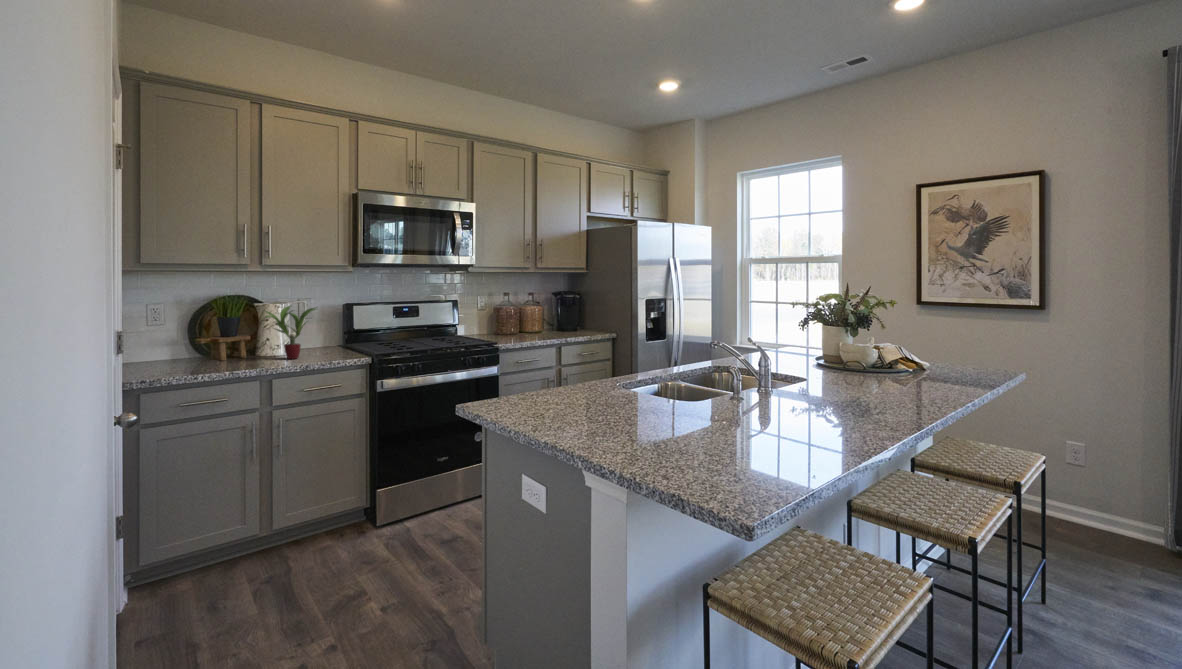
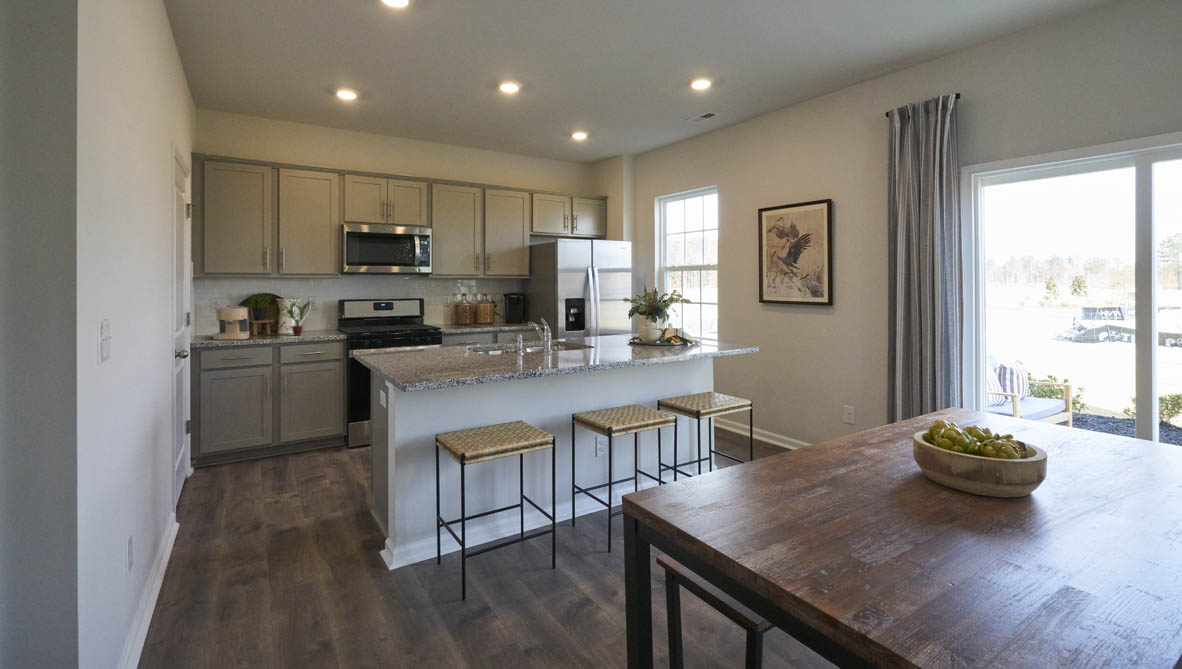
coffee maker: none [156,316,218,371] -> present [212,305,250,339]

